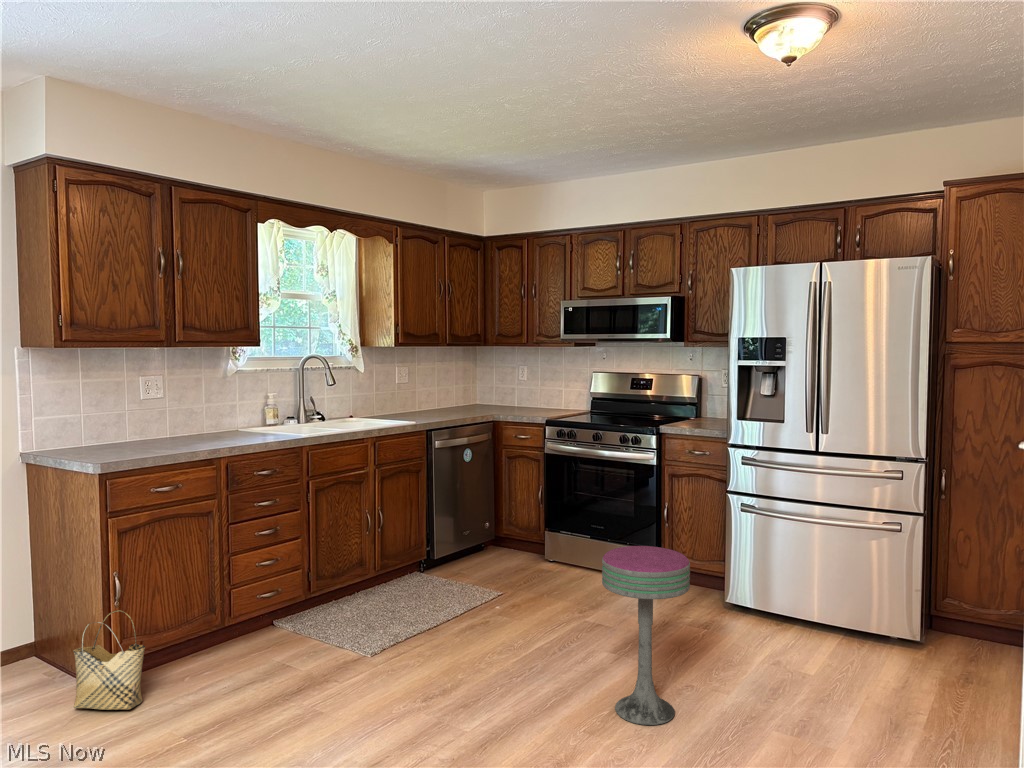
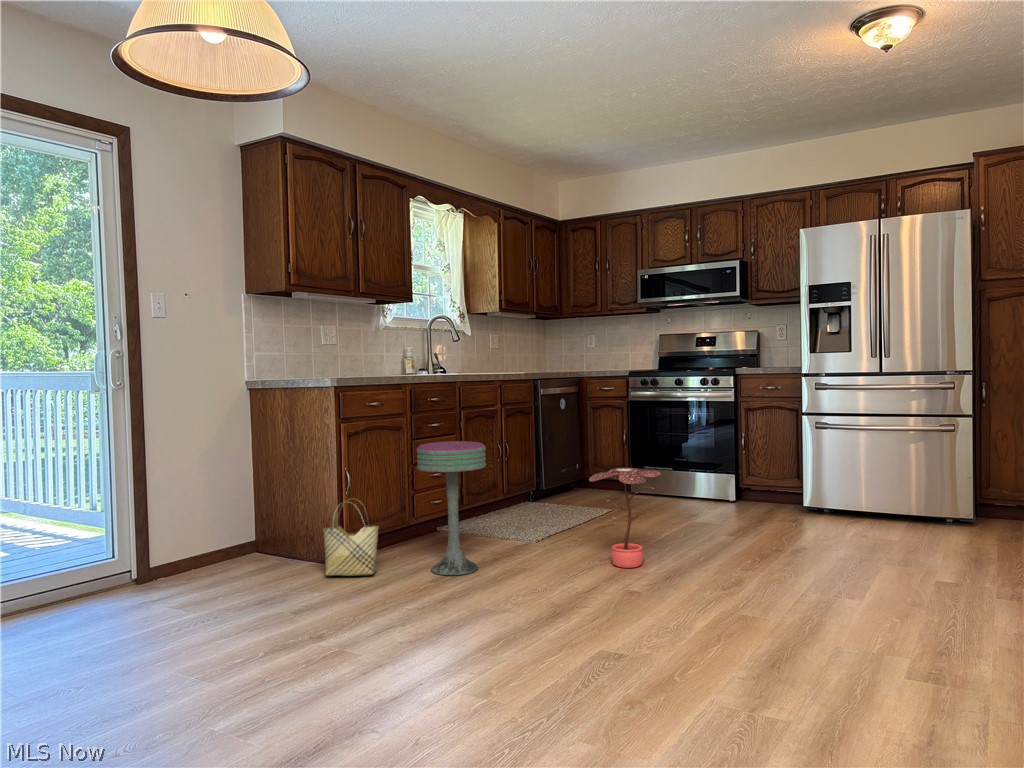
bar stool: present [602,546,690,725] -> present [417,441,486,575]
potted plant: none [400,583,494,715] -> present [589,468,661,568]

